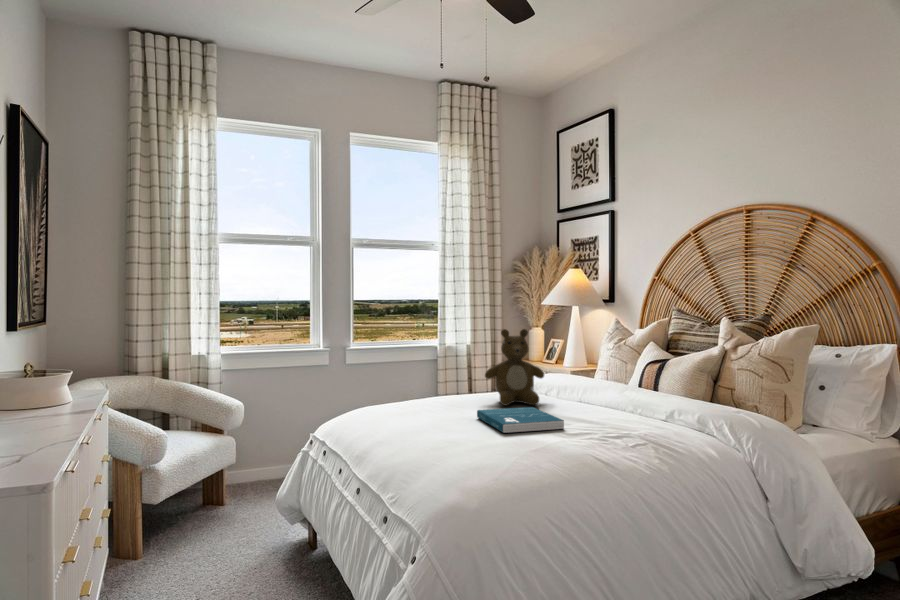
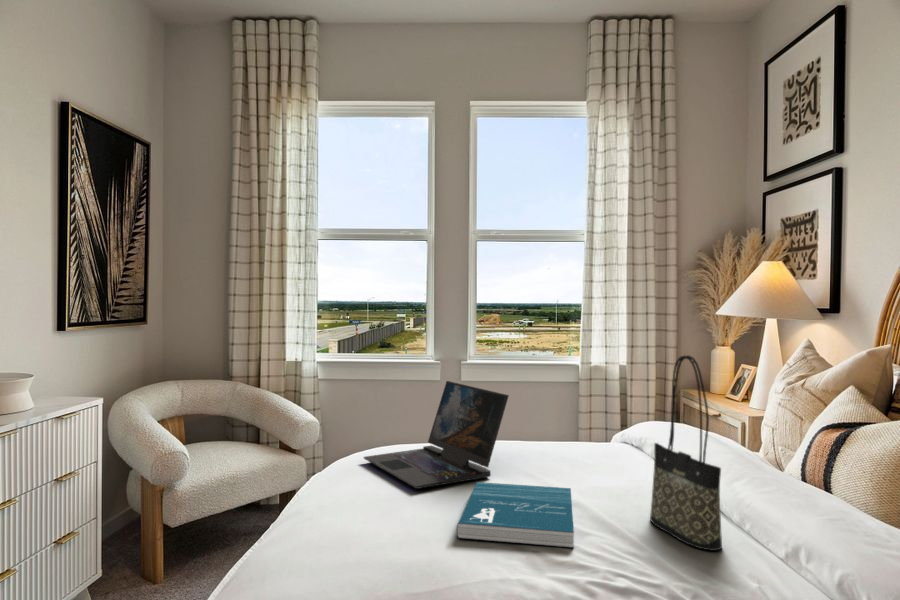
tote bag: none [582,322,628,422] -> present [650,356,722,550]
teddy bear: present [485,329,544,406] -> none [539,354,633,481]
laptop: none [375,353,478,419] -> present [364,381,509,489]

